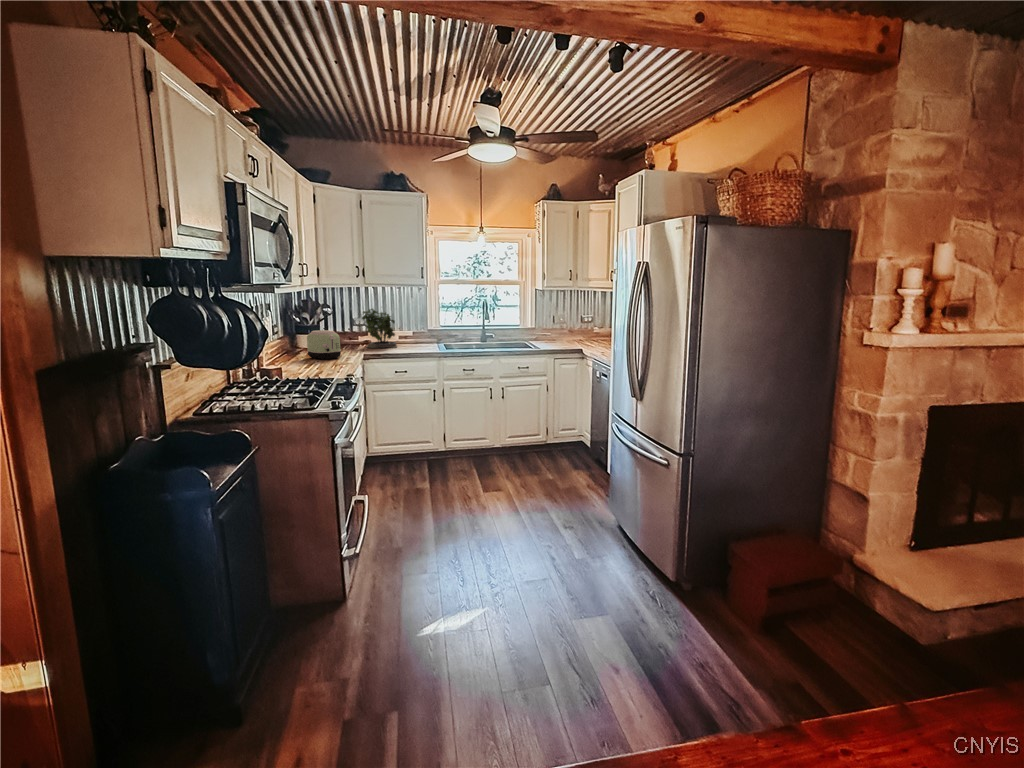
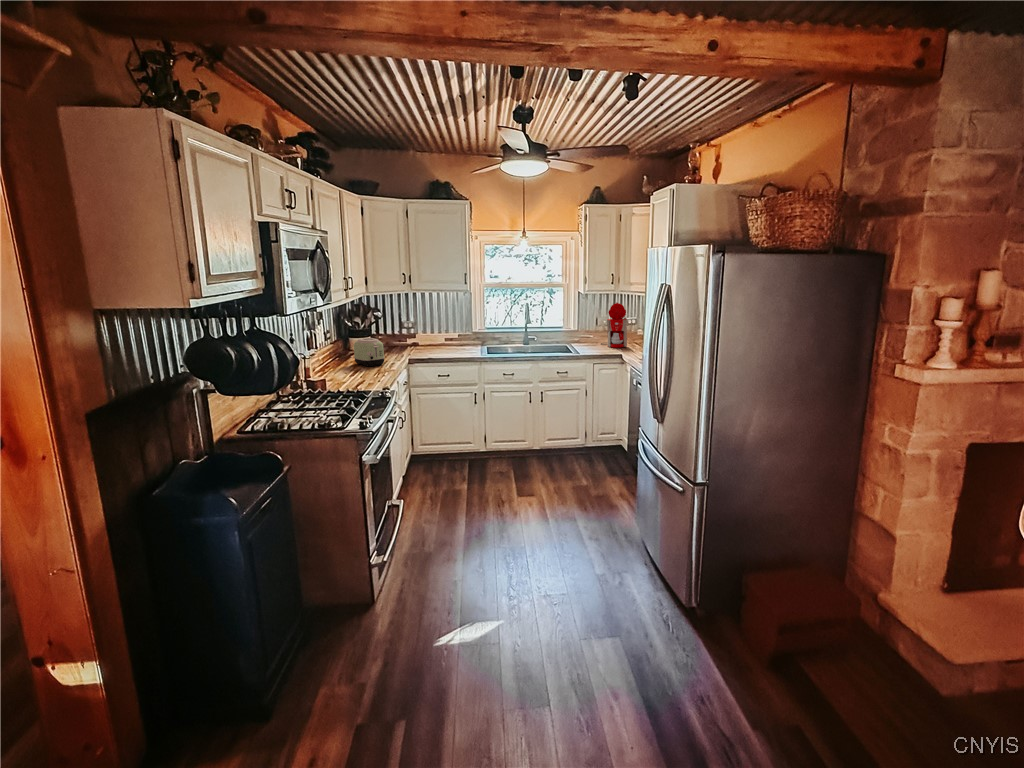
coffee maker: none [558,299,585,343] -> present [601,303,627,348]
potted plant: present [362,309,397,348] -> none [408,312,442,352]

